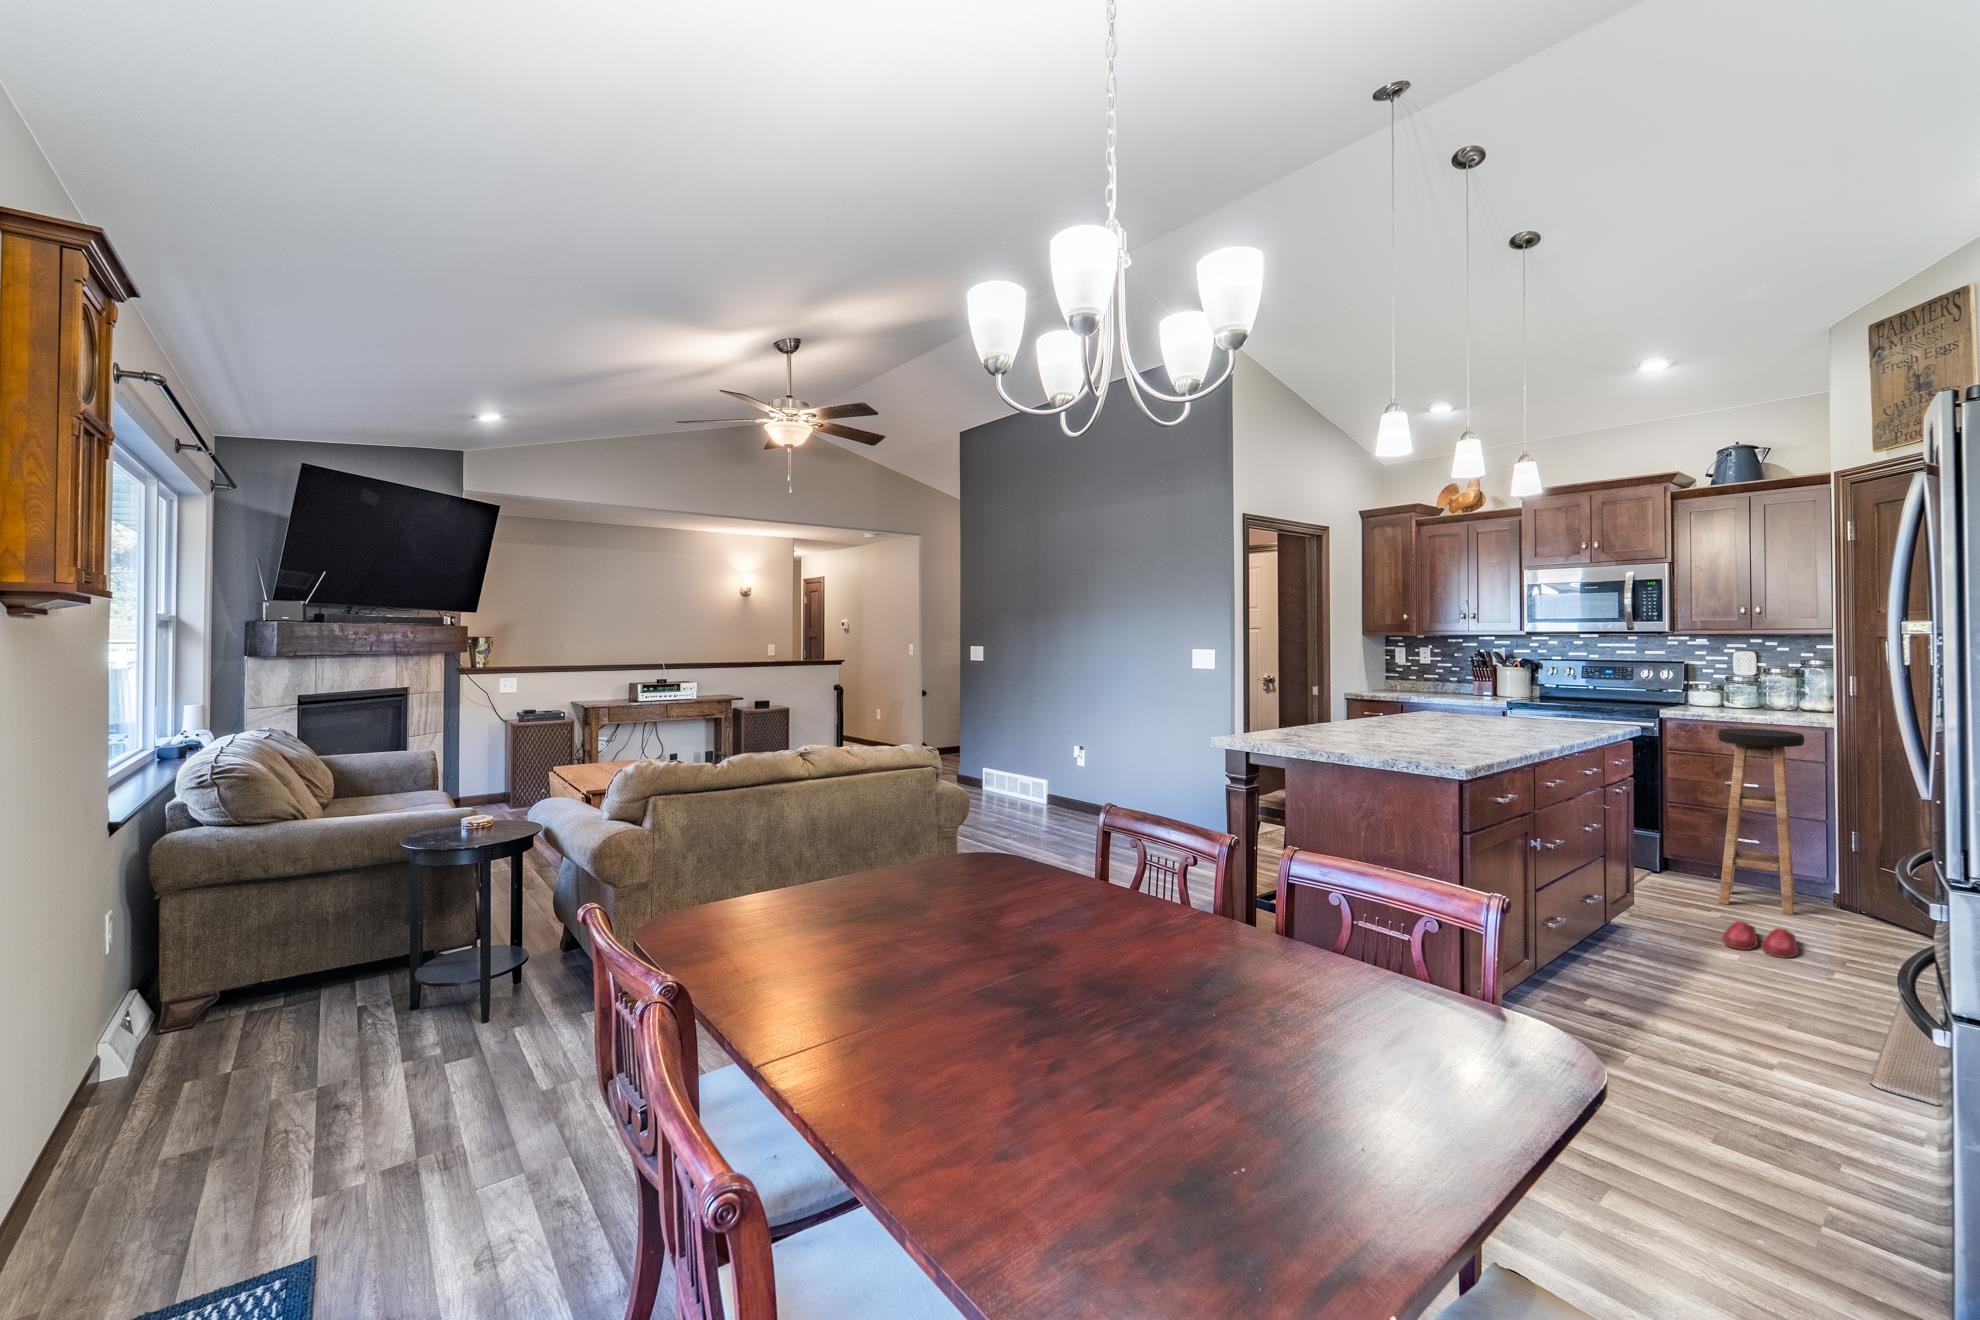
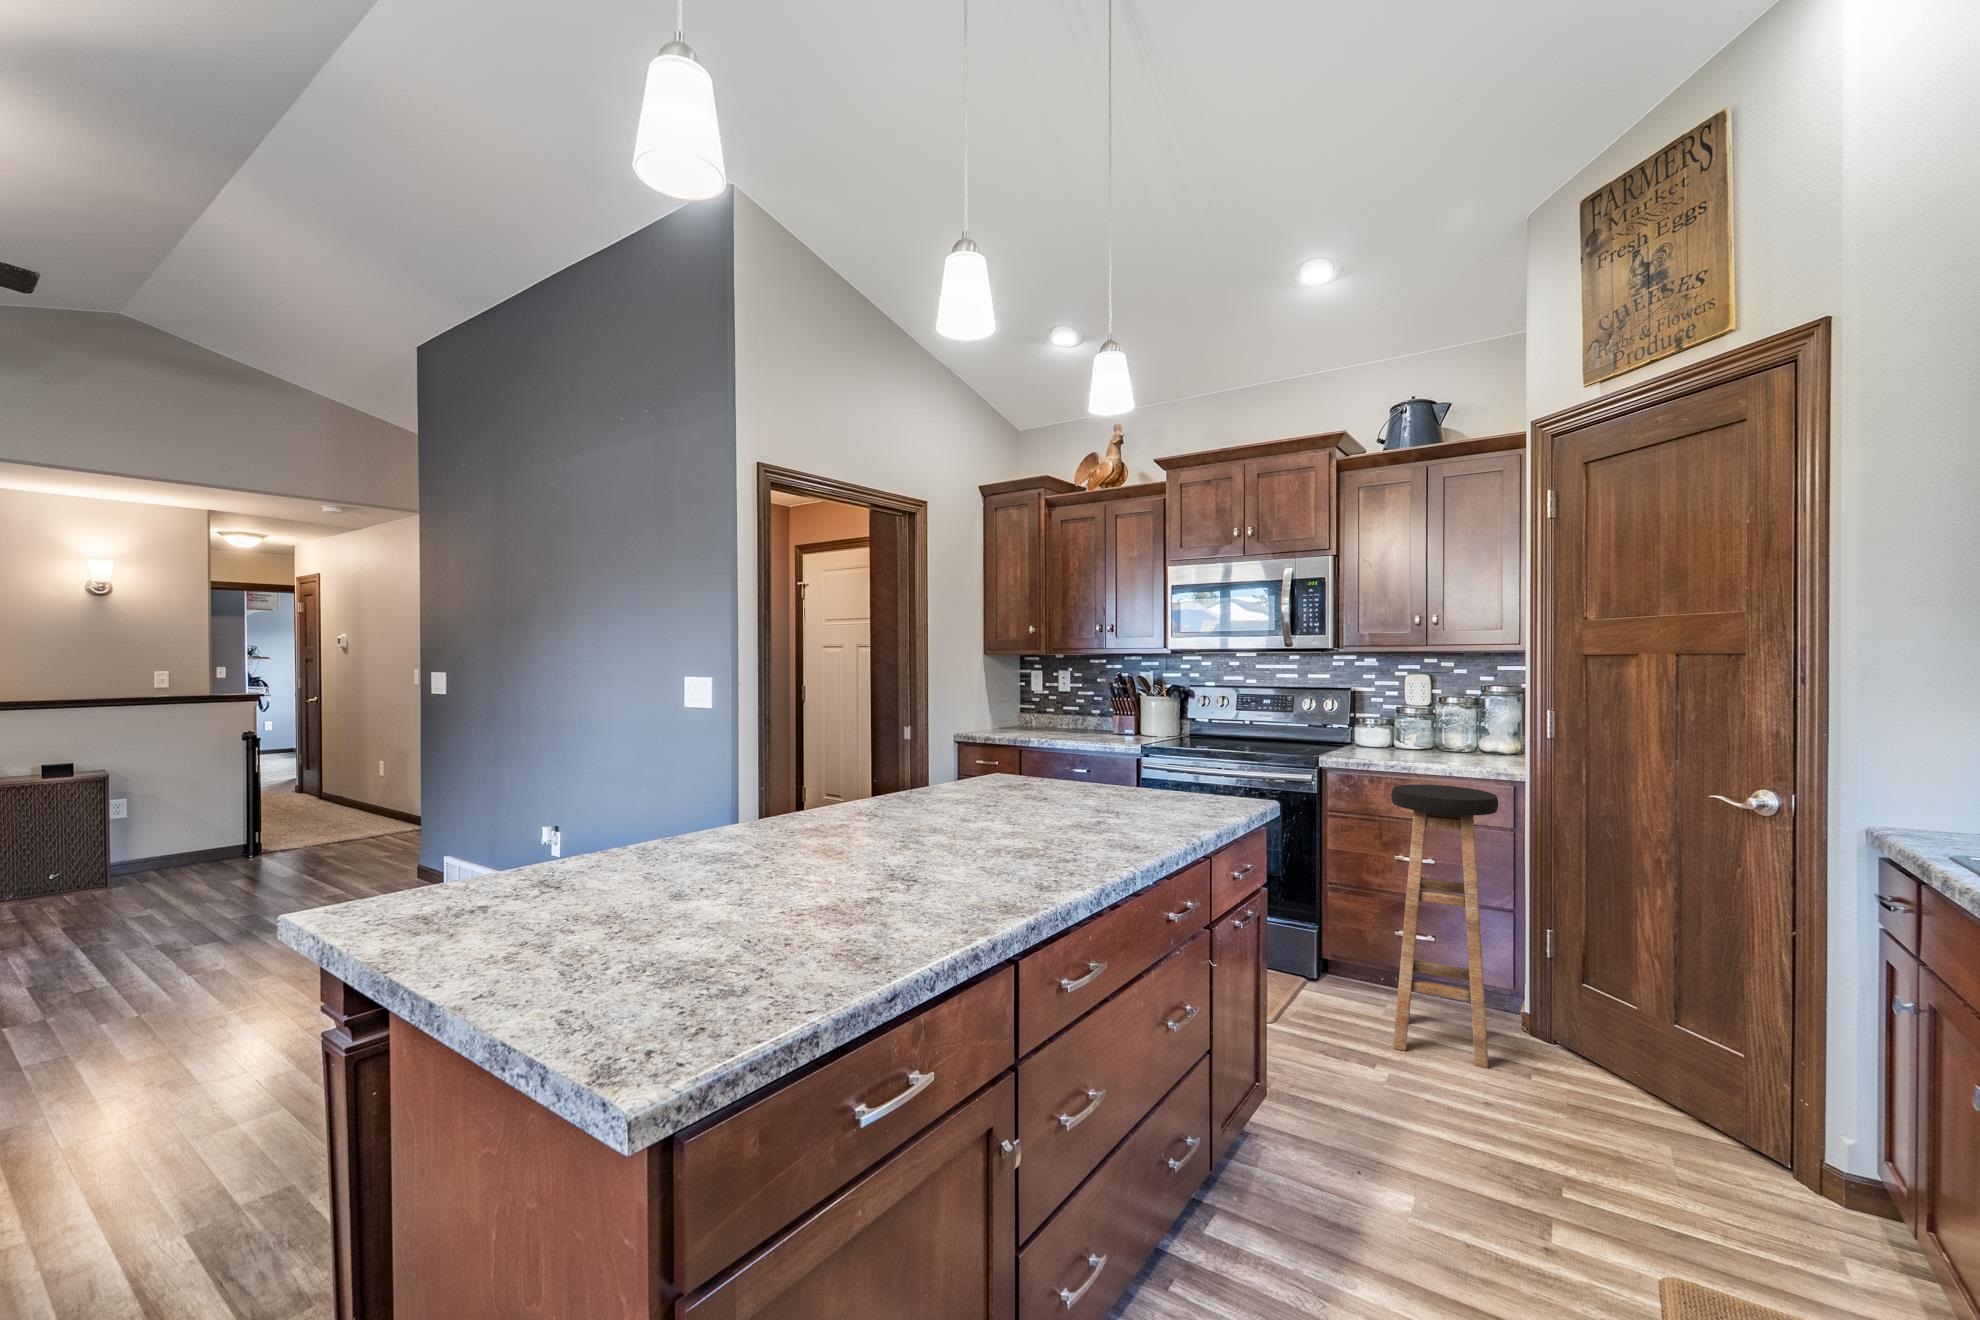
slippers: present [1722,921,1798,958] -> none [1402,1110,1512,1201]

